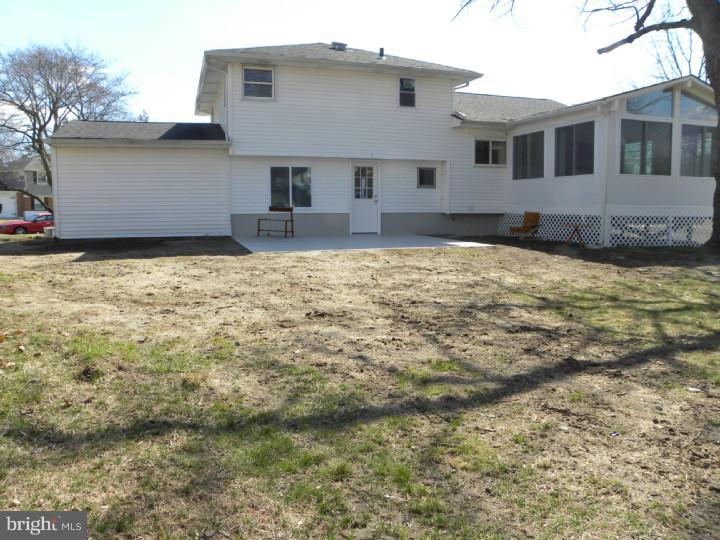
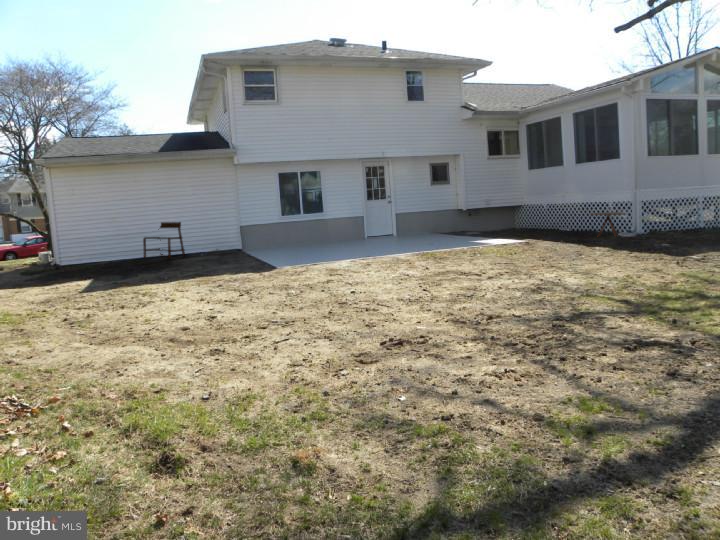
bench: present [257,206,294,238] -> present [143,222,185,258]
lounge chair: present [507,211,543,240] -> none [528,202,568,232]

